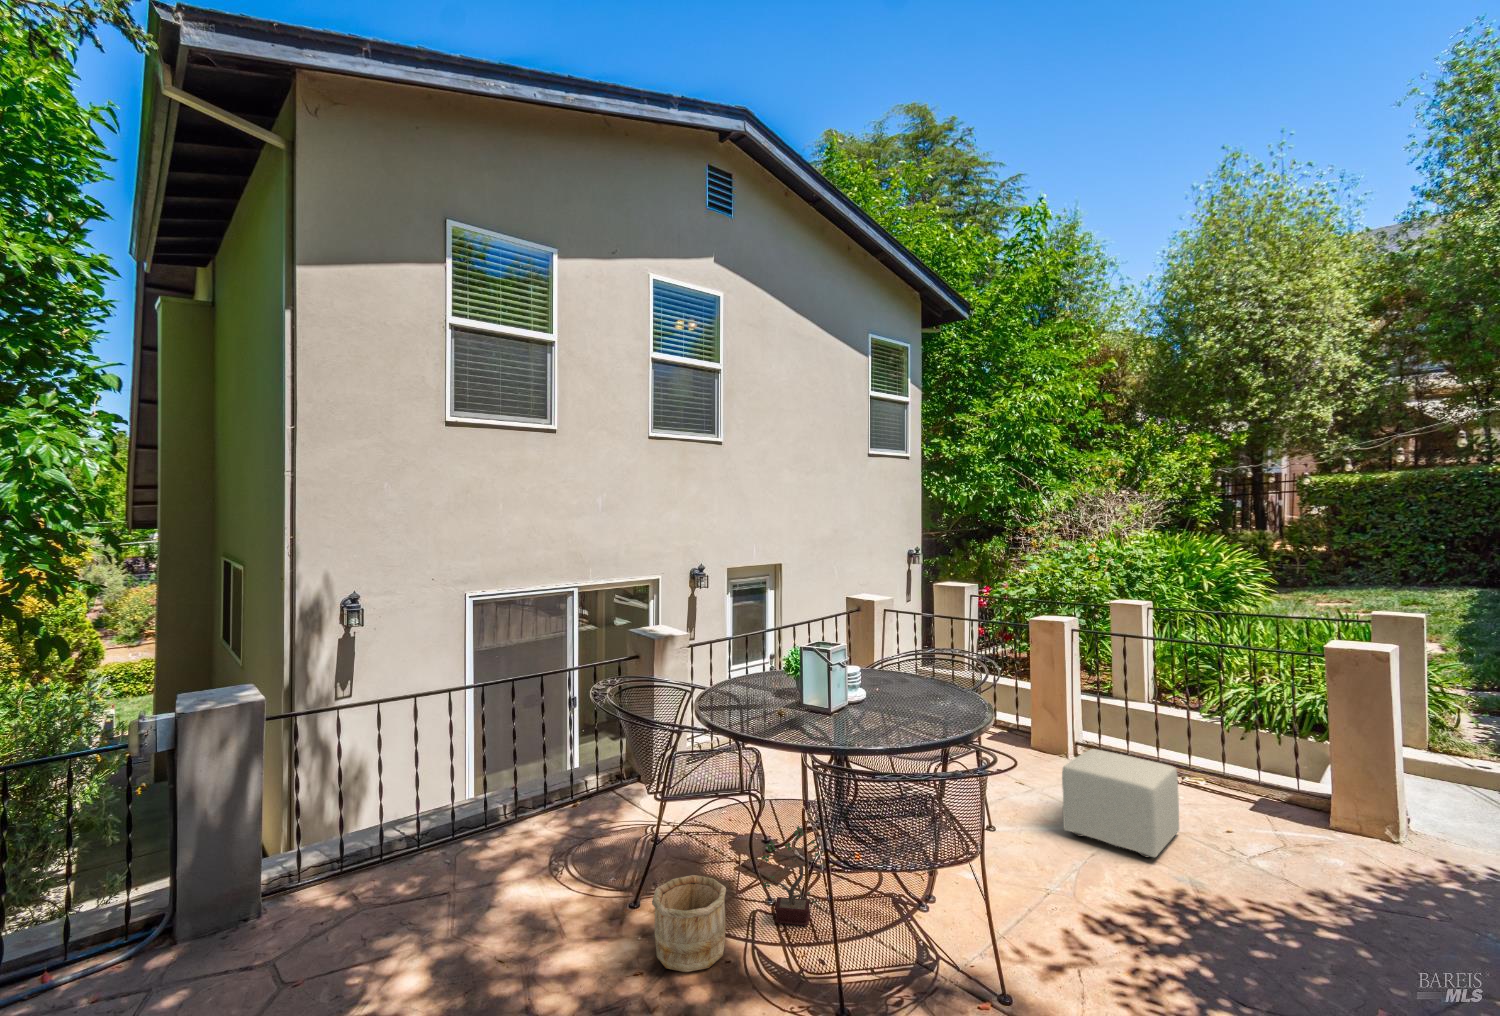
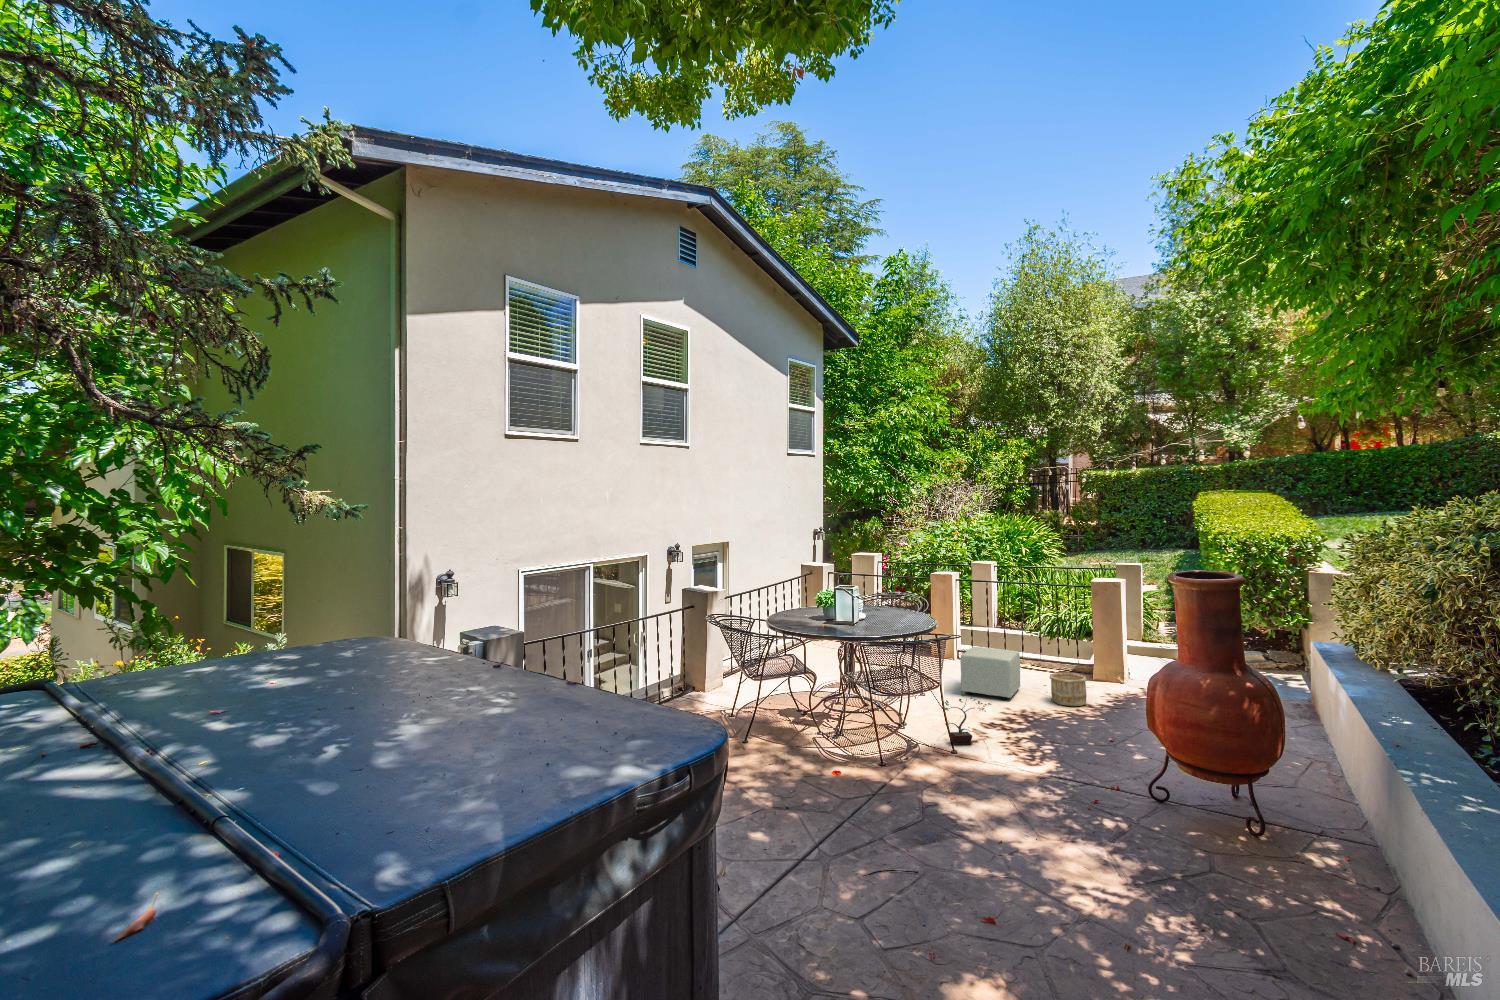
potted plant: present [761,826,823,926] -> present [944,691,991,745]
wooden bucket: present [652,875,726,972] -> present [1050,672,1086,706]

